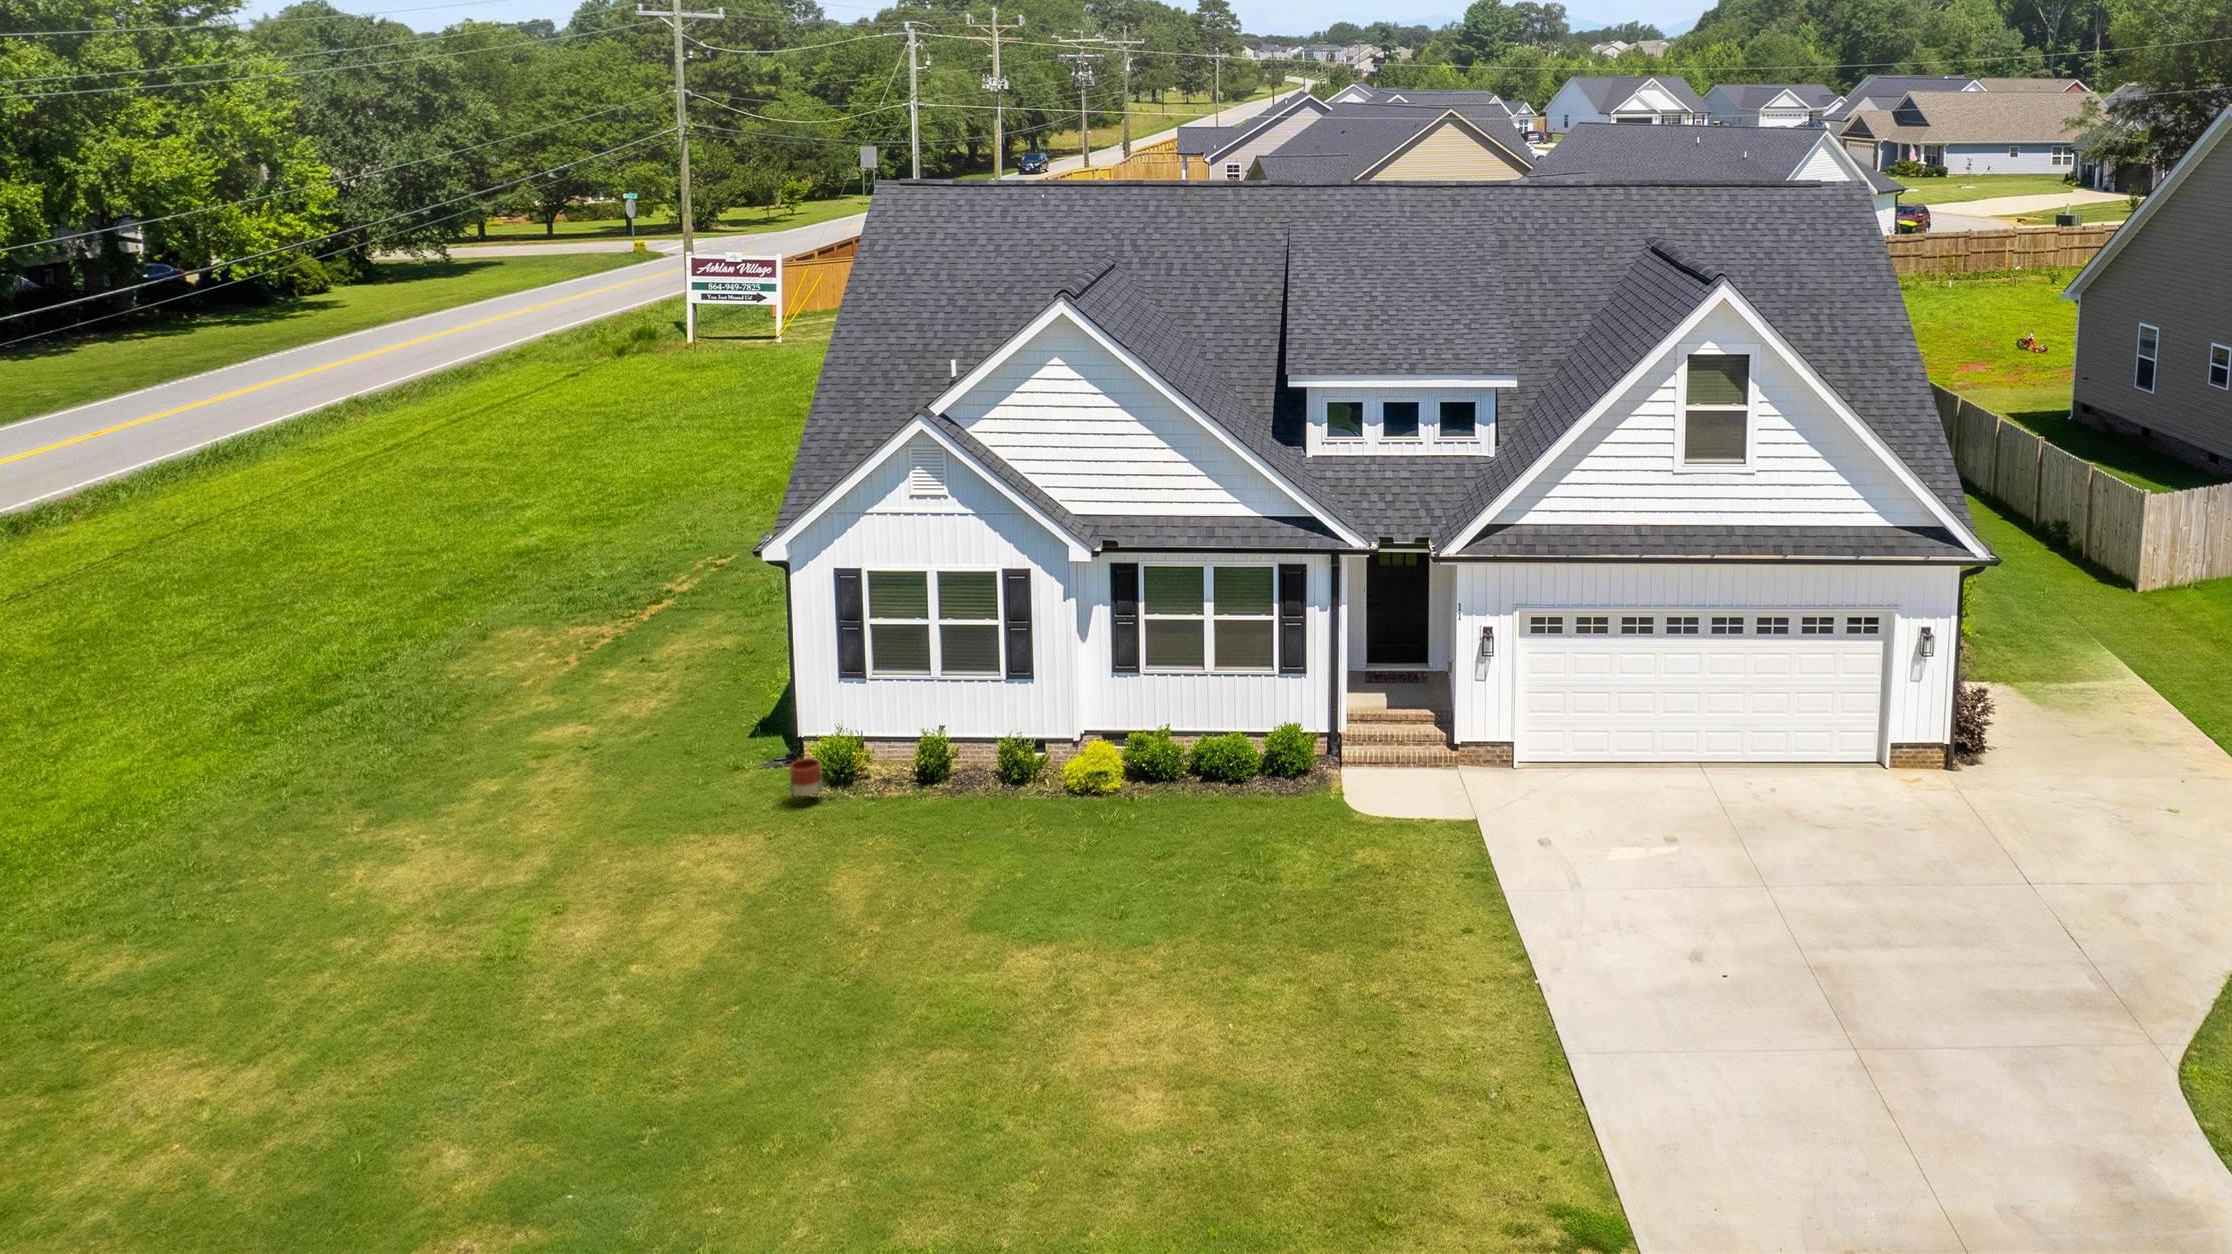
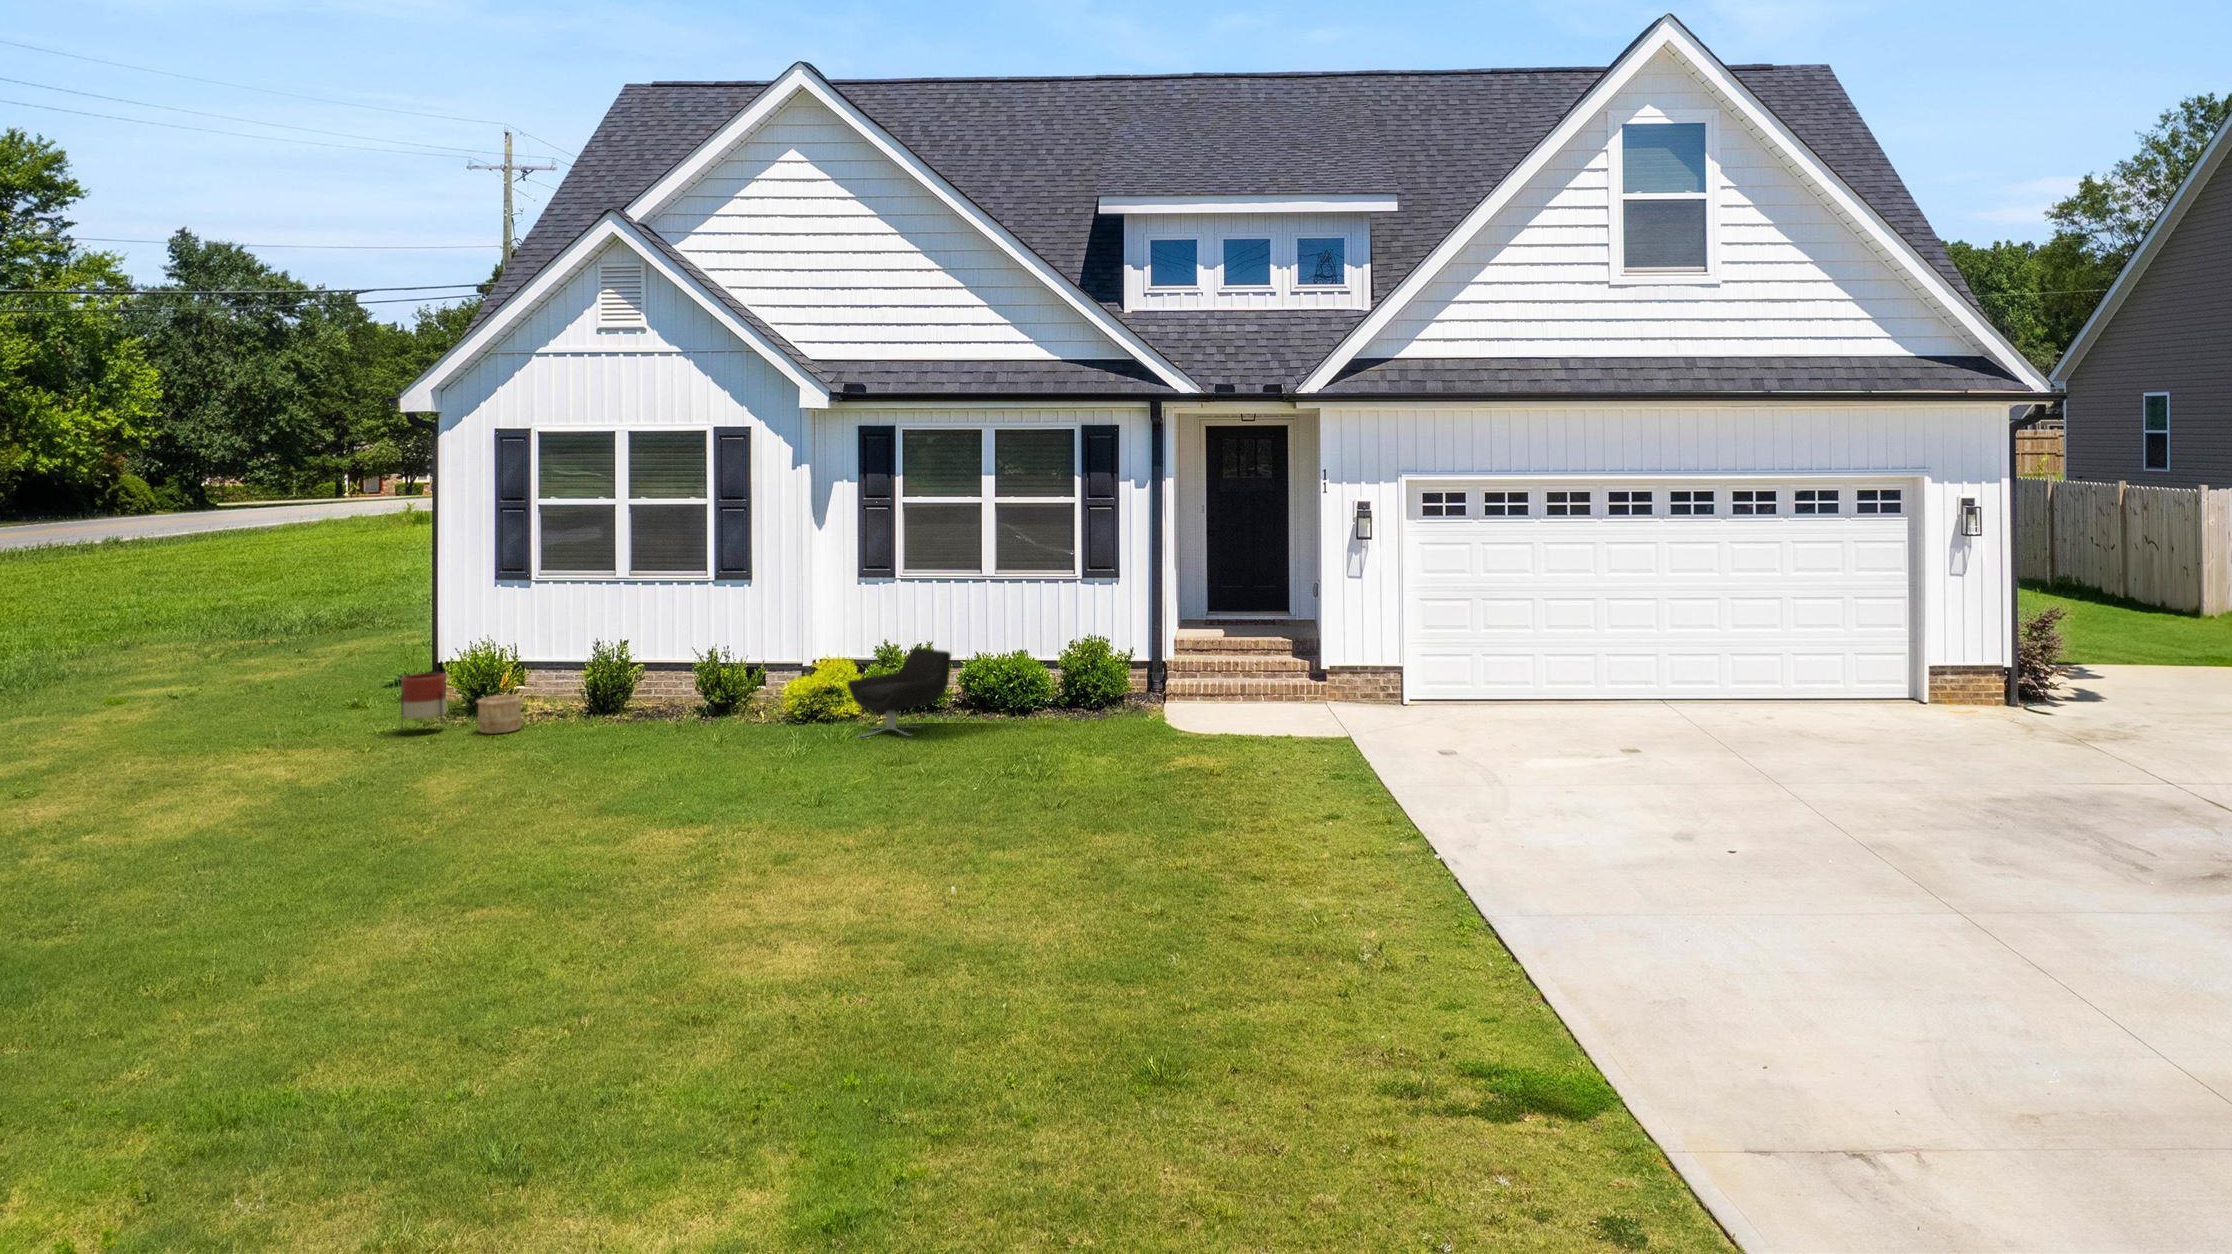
lounge chair: none [1115,742,1190,818] -> present [847,648,951,736]
wooden bucket: none [845,773,877,806] -> present [477,695,521,734]

